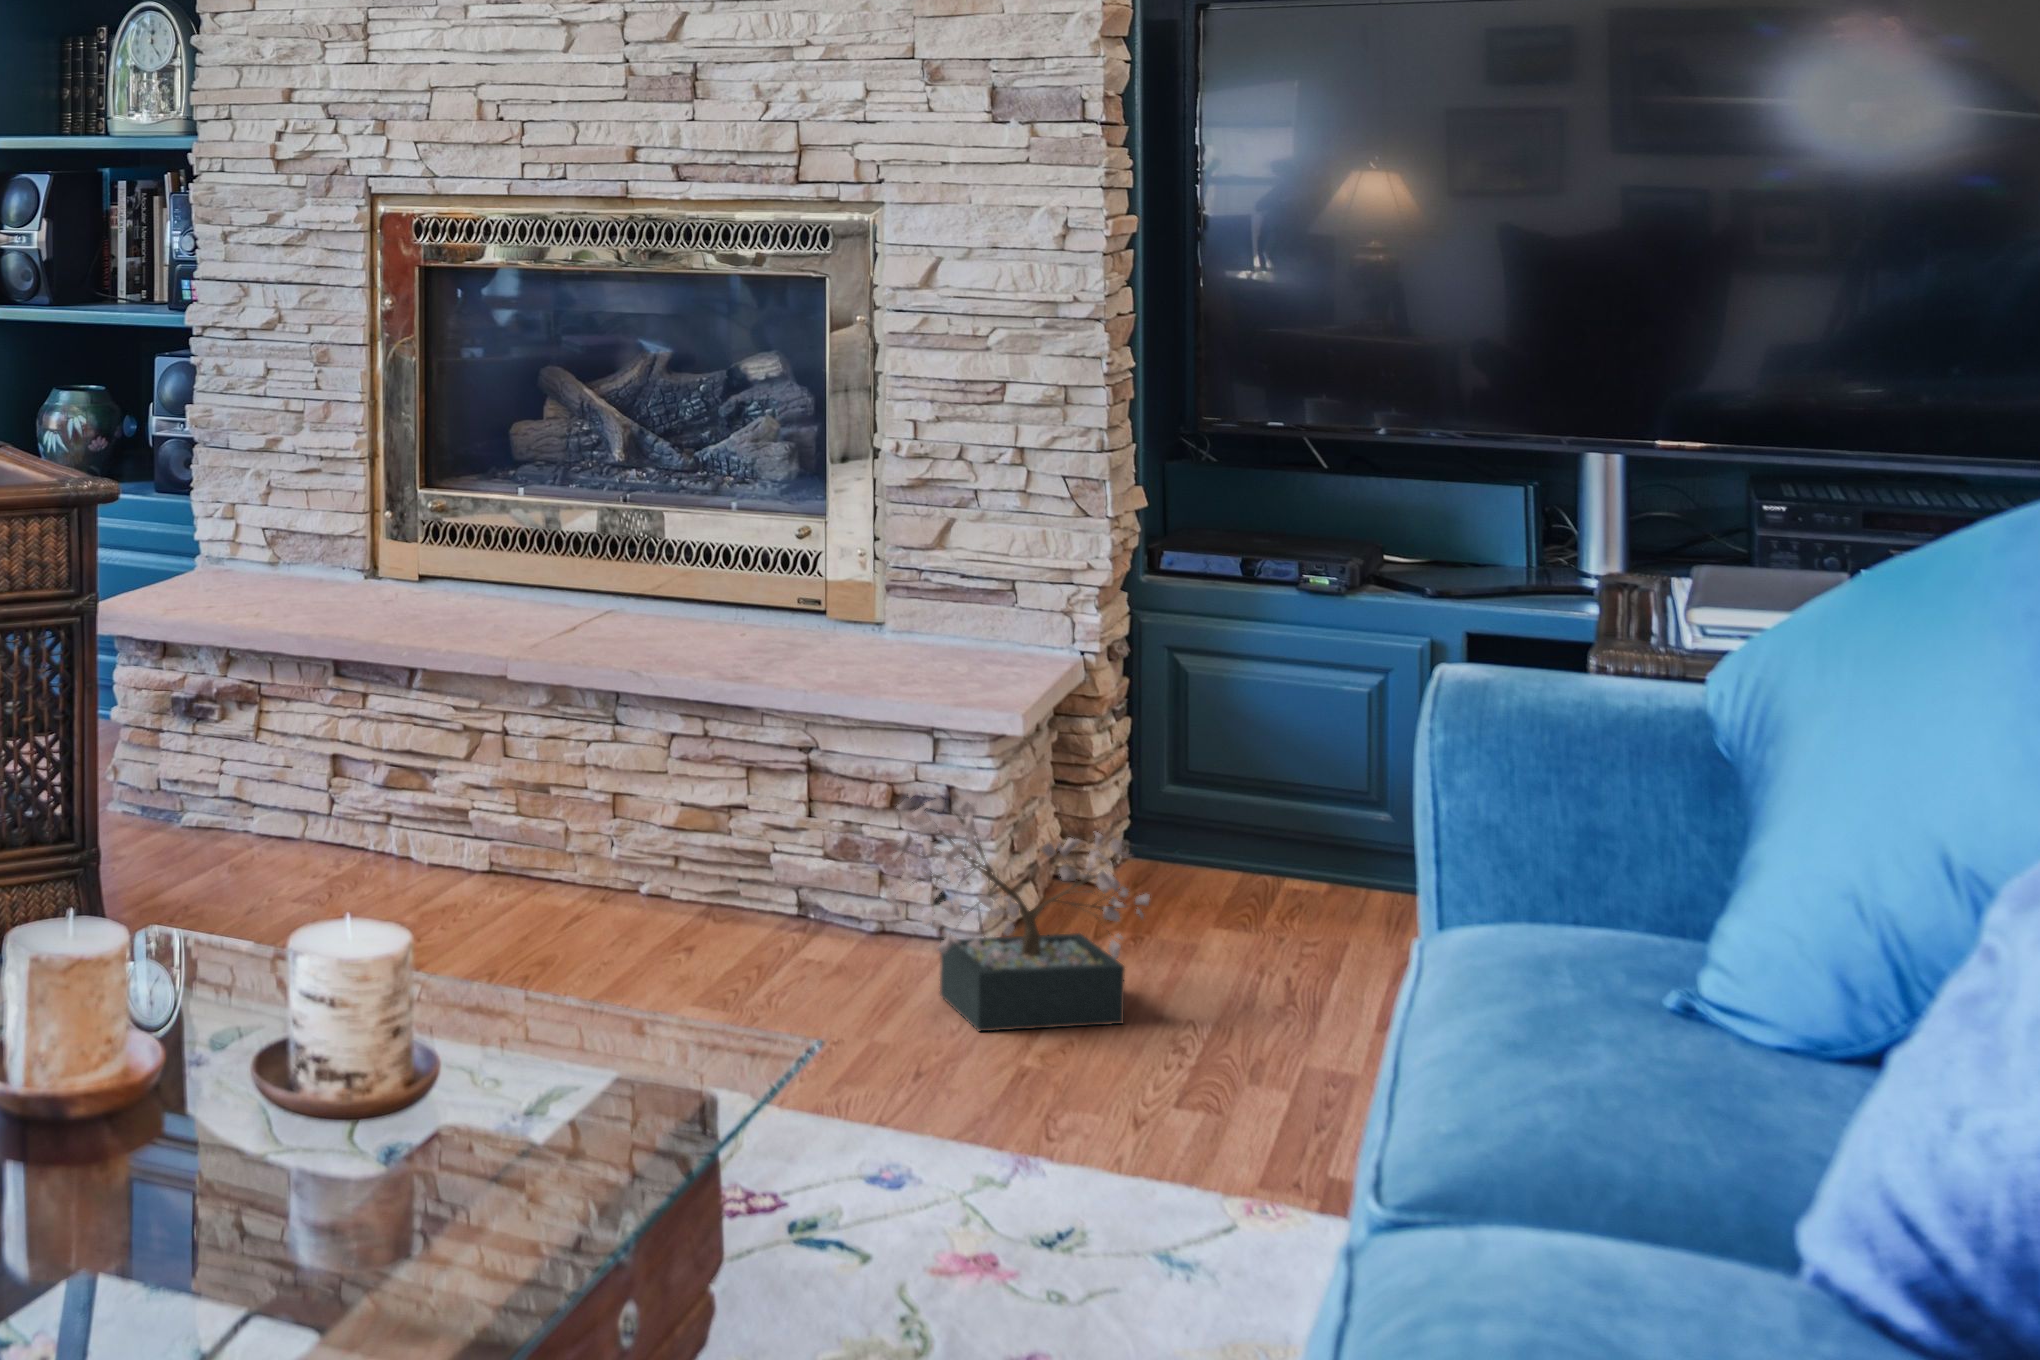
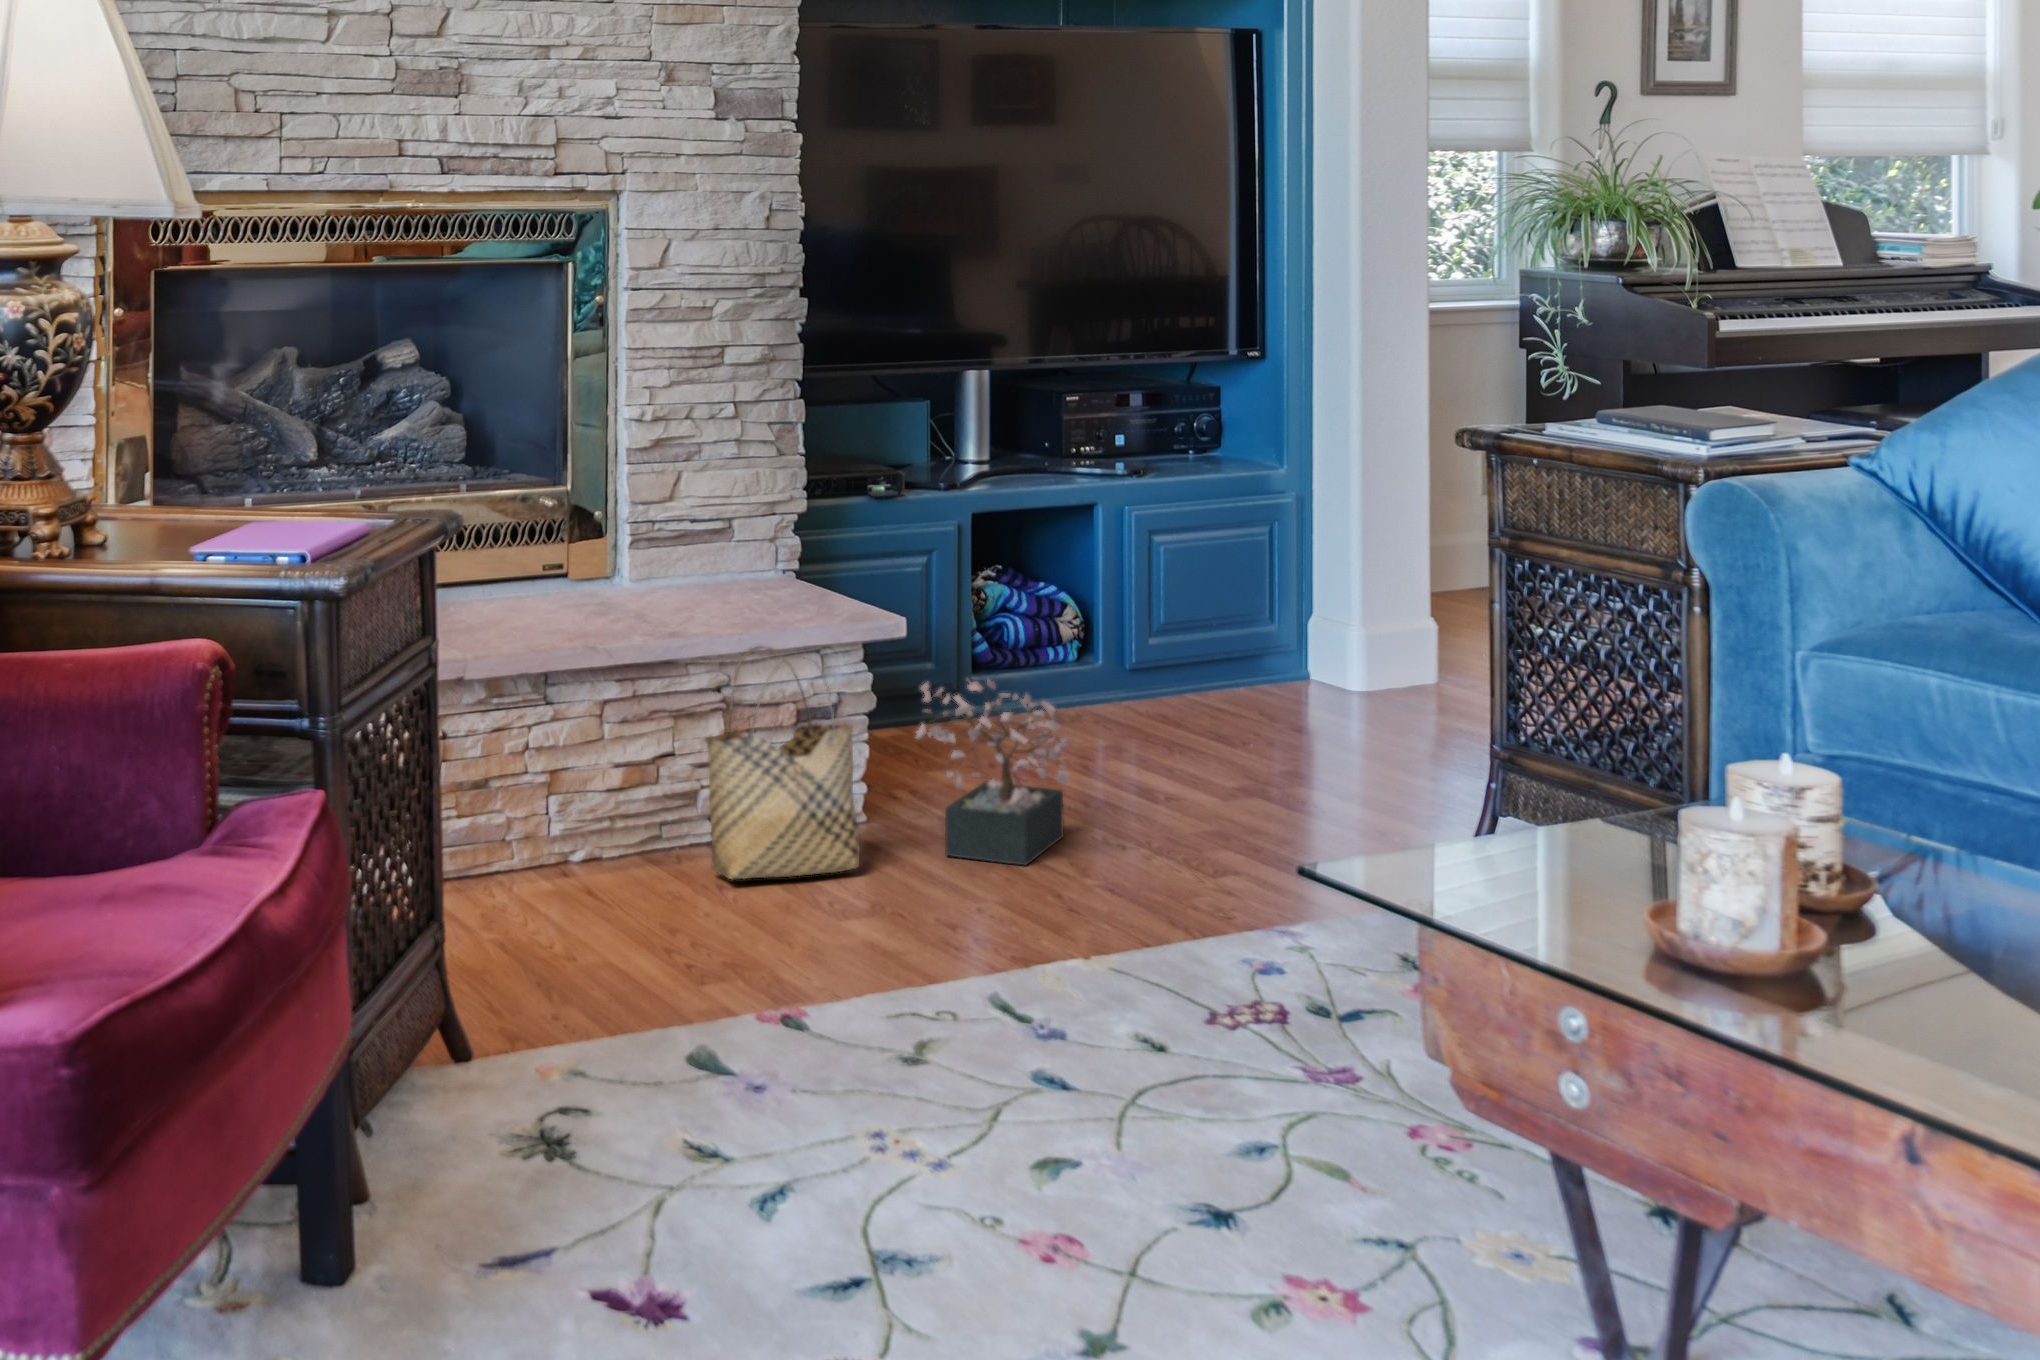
woven basket: none [666,708,842,973] -> present [705,646,860,879]

